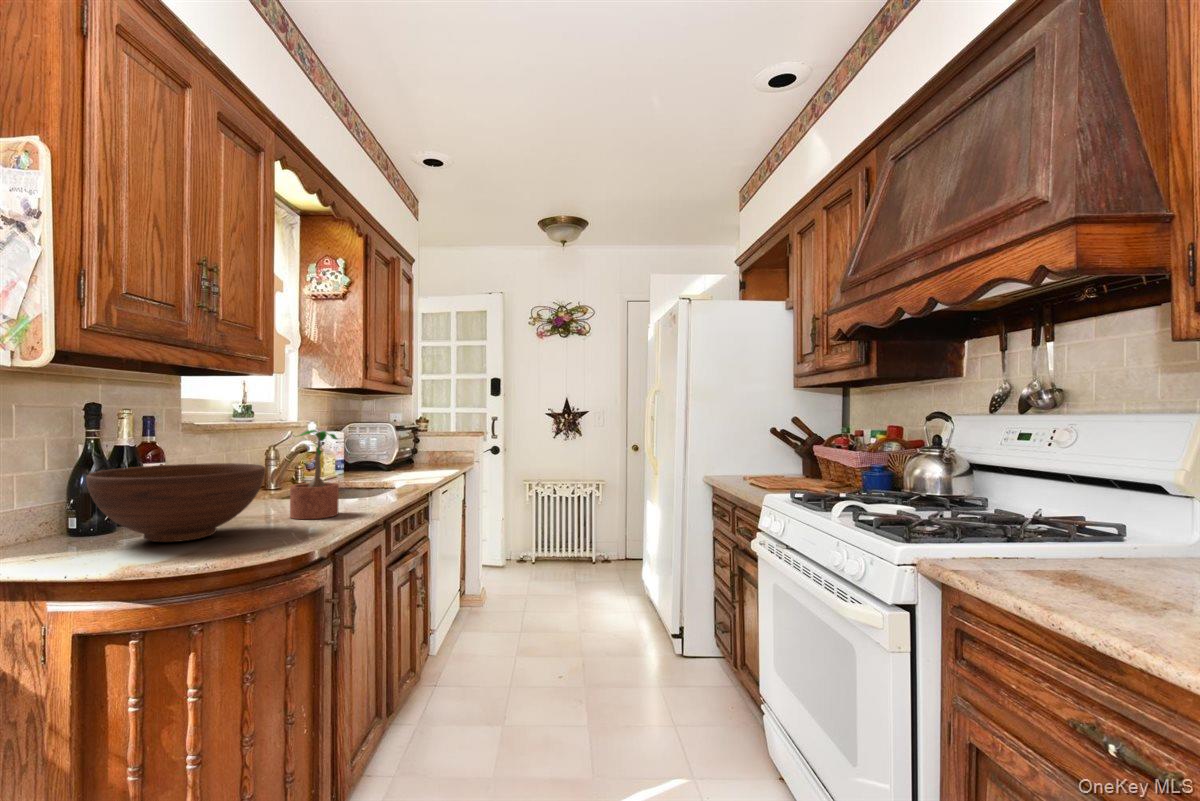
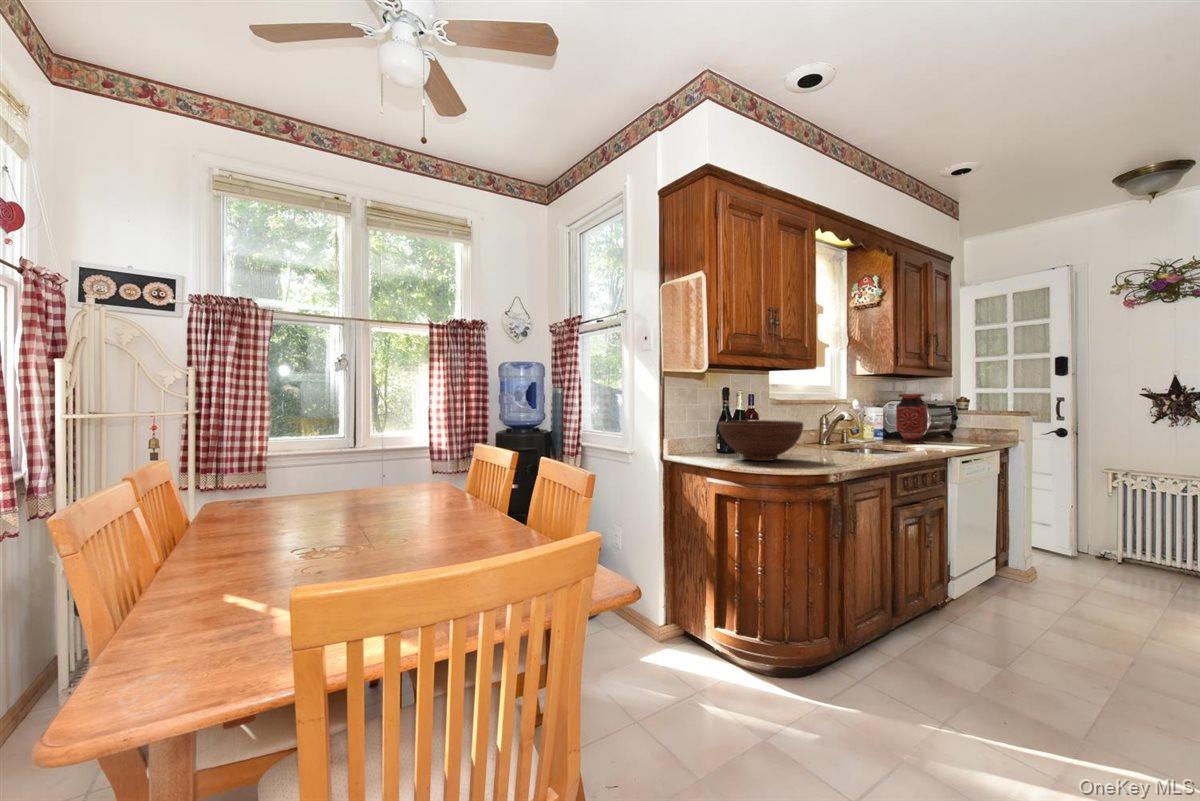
vase: none [361,414,395,476] -> present [896,394,928,444]
potted plant: present [290,430,339,519] -> none [824,402,858,460]

